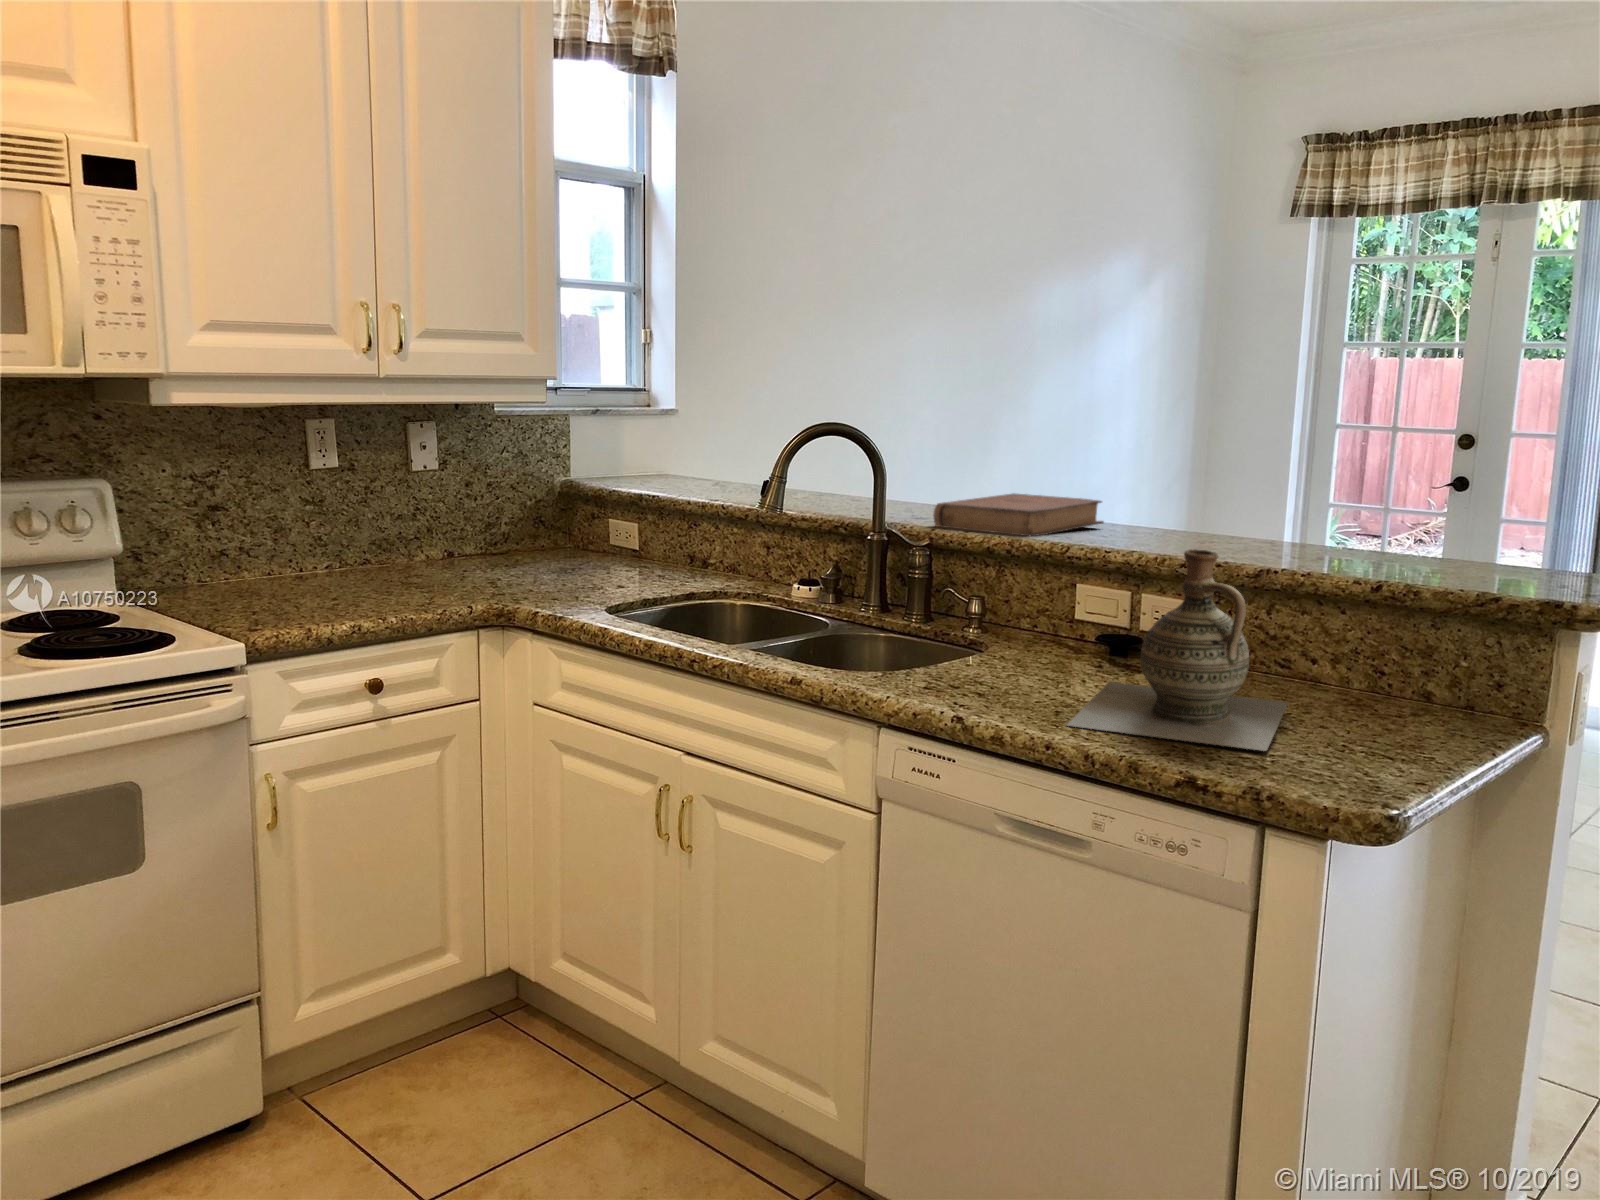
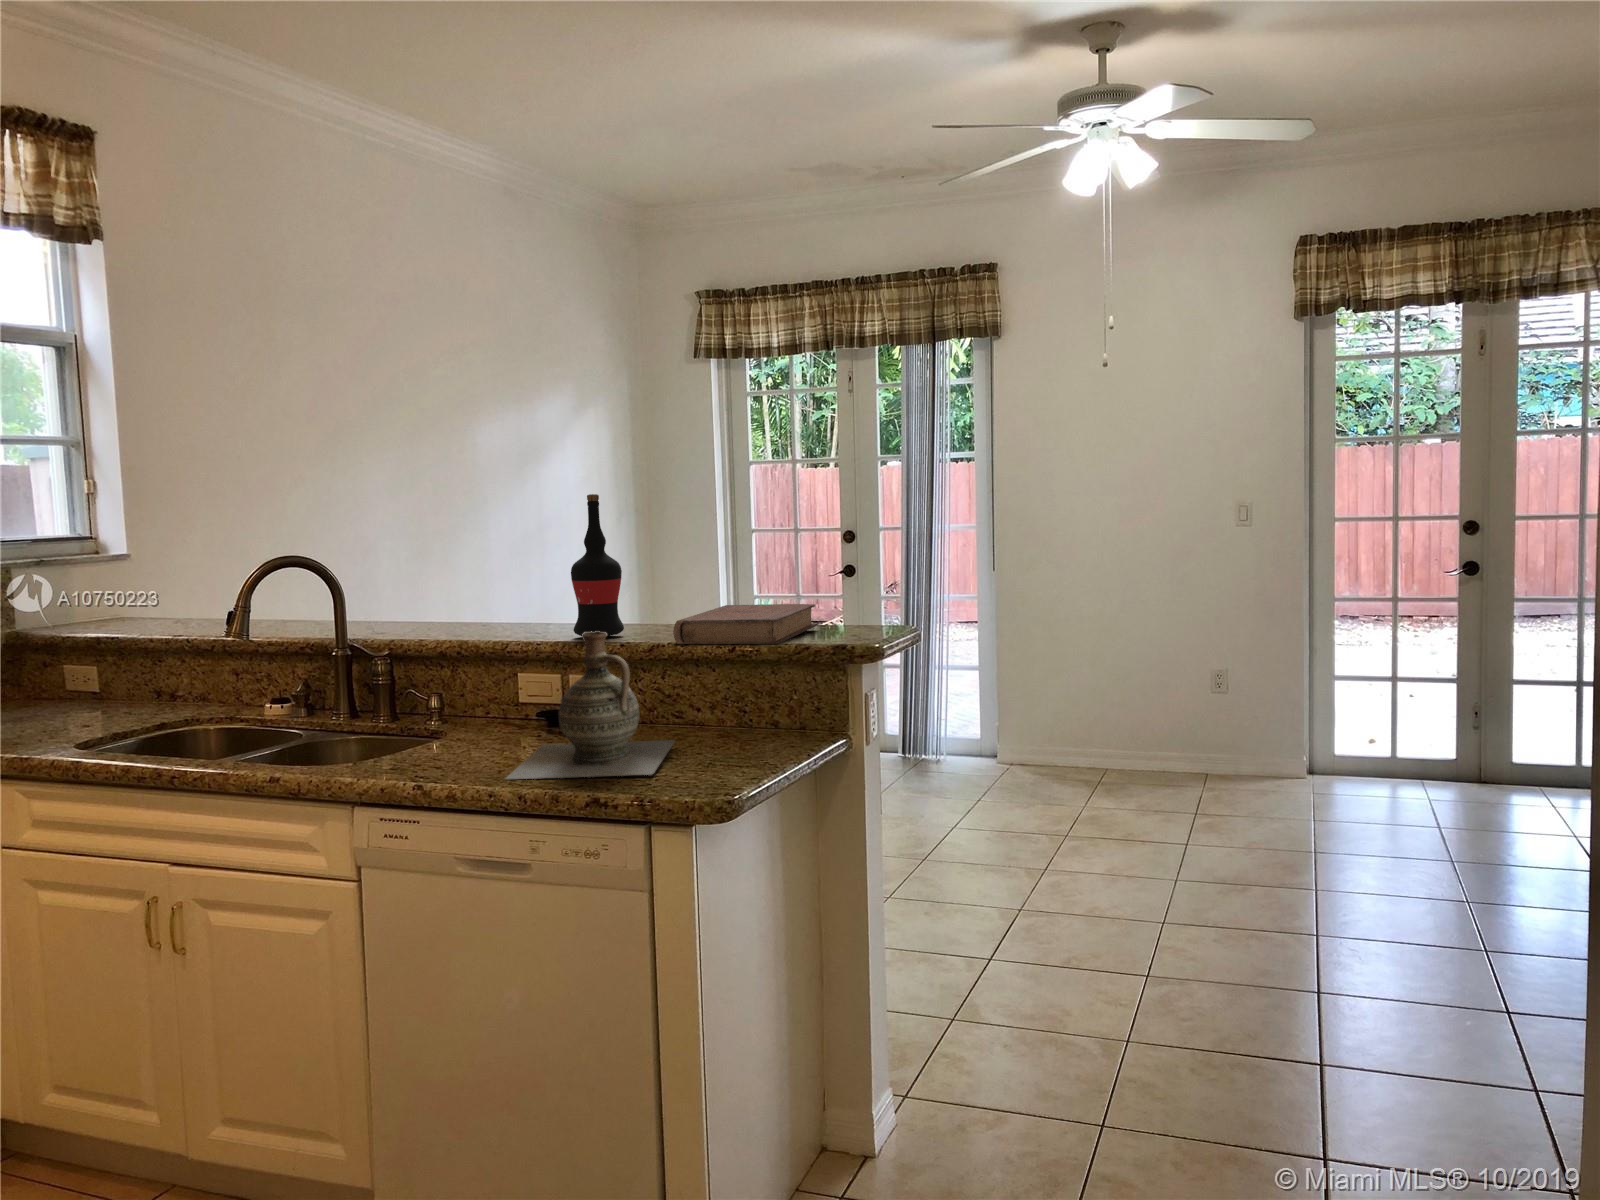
wine bottle: none [1153,370,1224,552] -> present [571,494,624,636]
book: present [933,493,1104,536] -> present [673,604,818,644]

